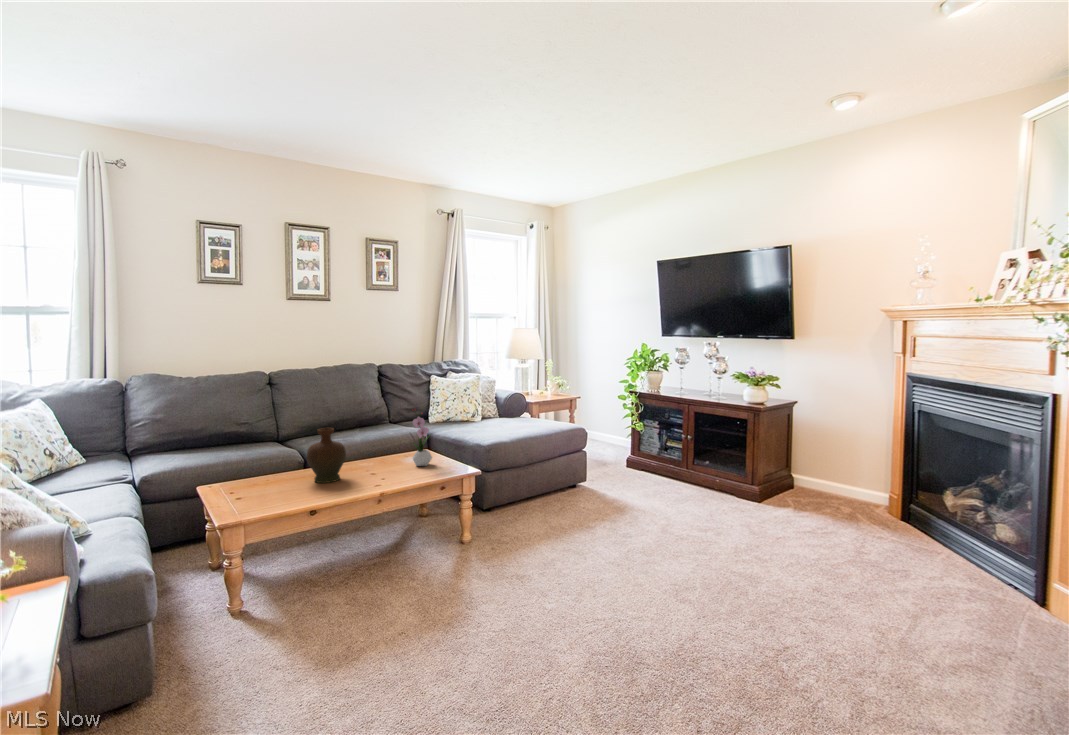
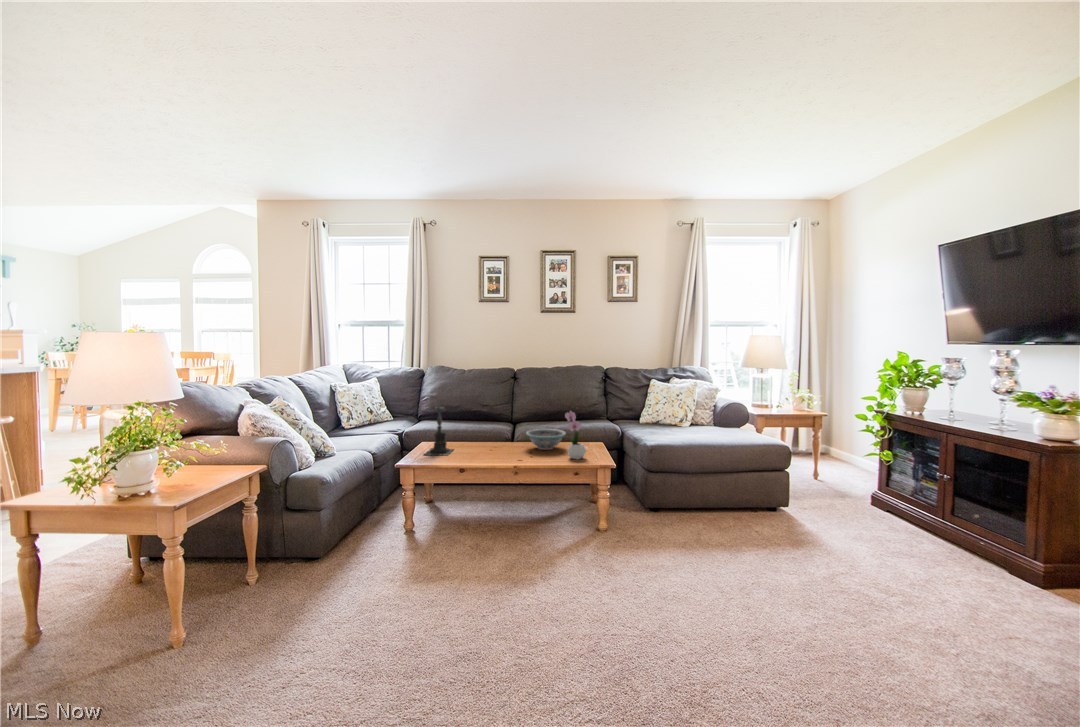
candle holder: none [231,422,272,495] -> present [425,406,453,456]
decorative vase: present [307,428,346,483] -> none [475,411,507,459]
decorative bowl: none [349,440,396,464] -> present [526,429,566,450]

